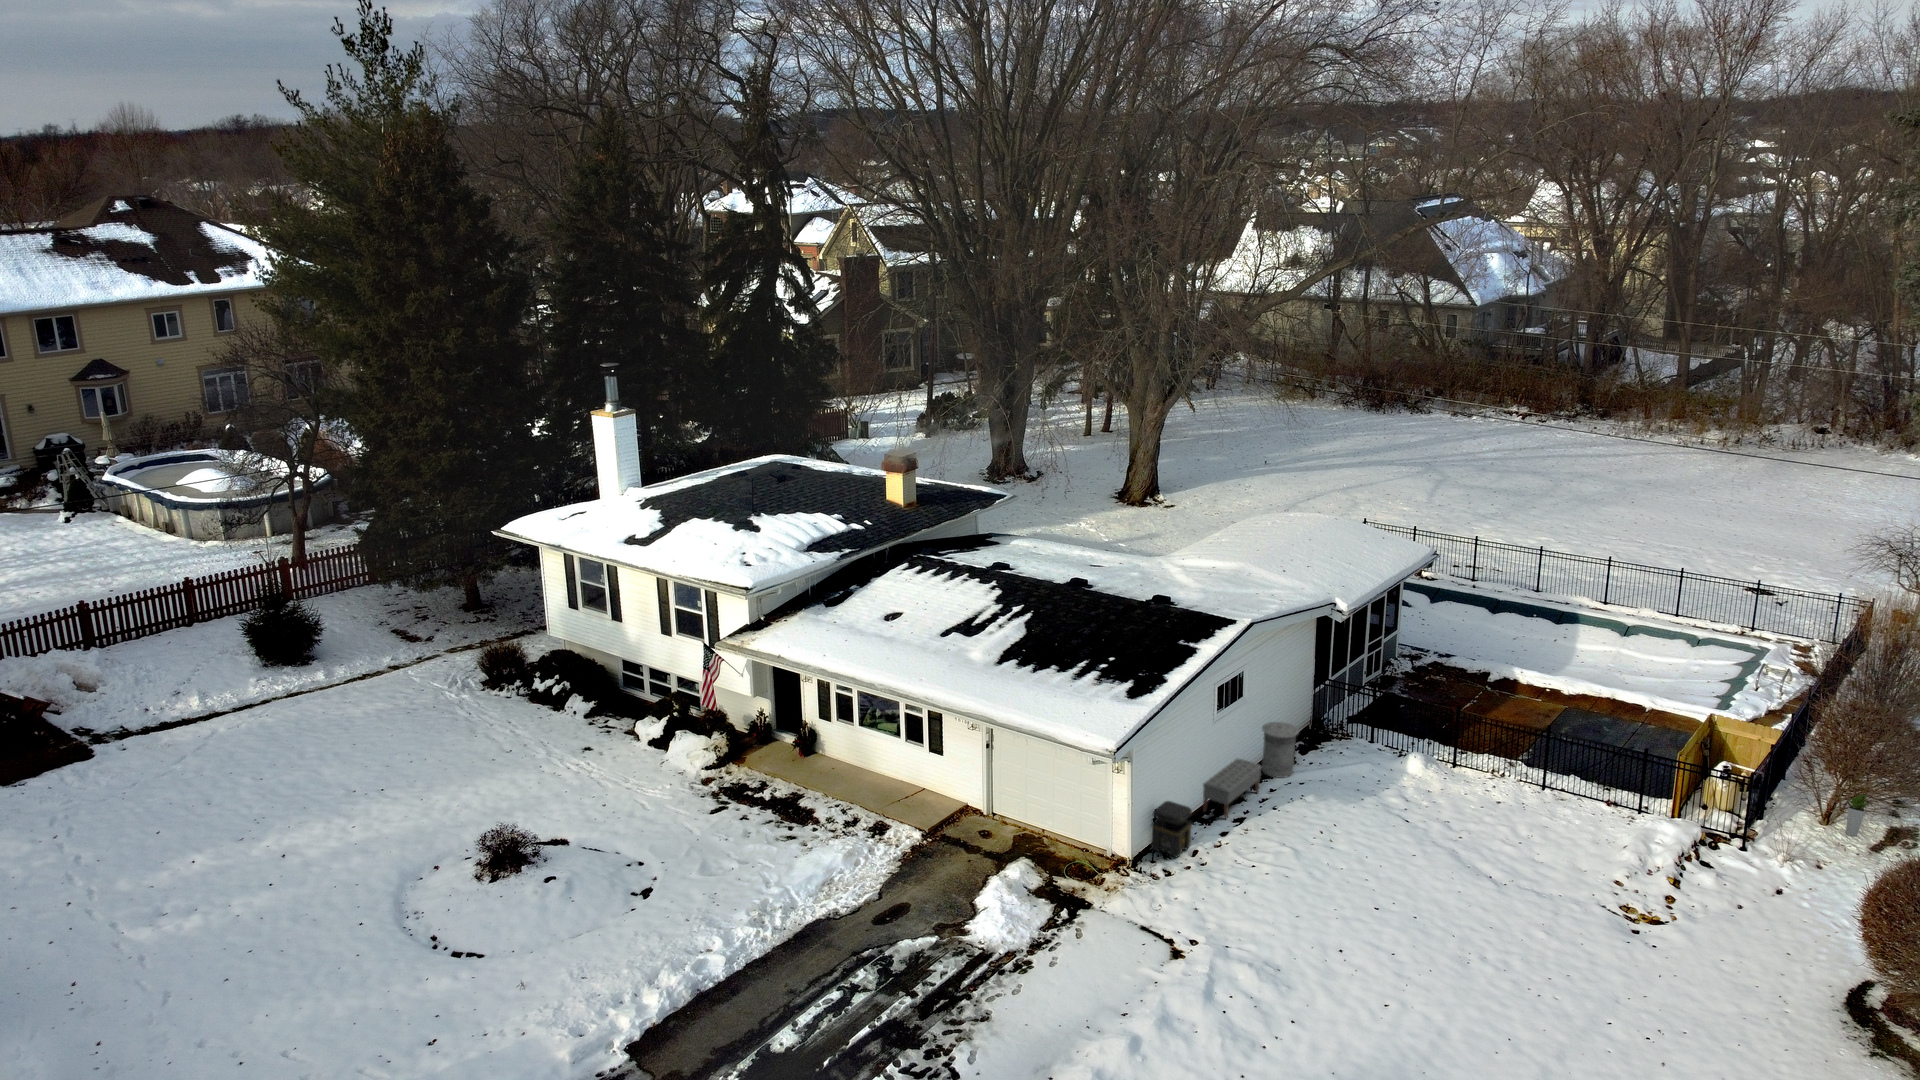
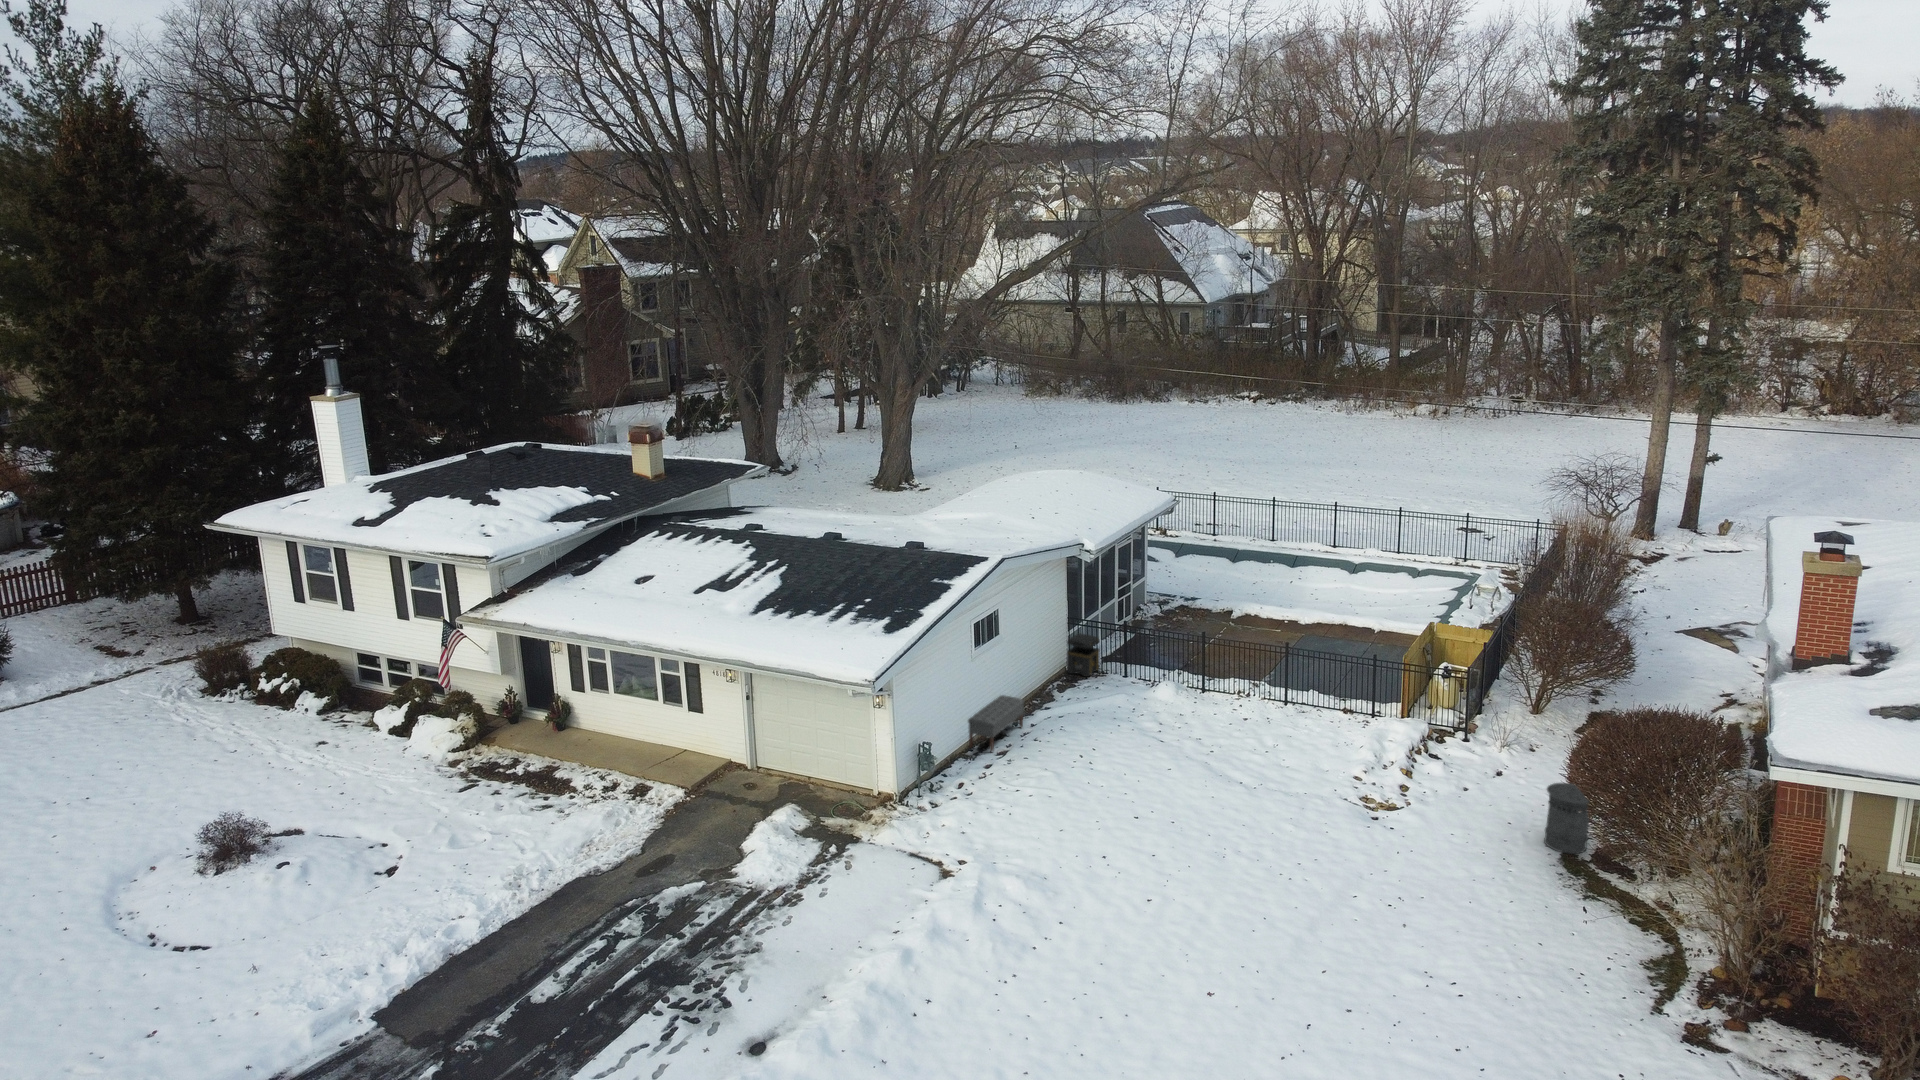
trash can: present [1262,722,1299,778] -> present [1544,783,1589,854]
planter: present [1846,794,1869,836] -> none [1549,677,1568,721]
toolbox: present [1151,801,1192,857] -> present [1067,634,1100,677]

